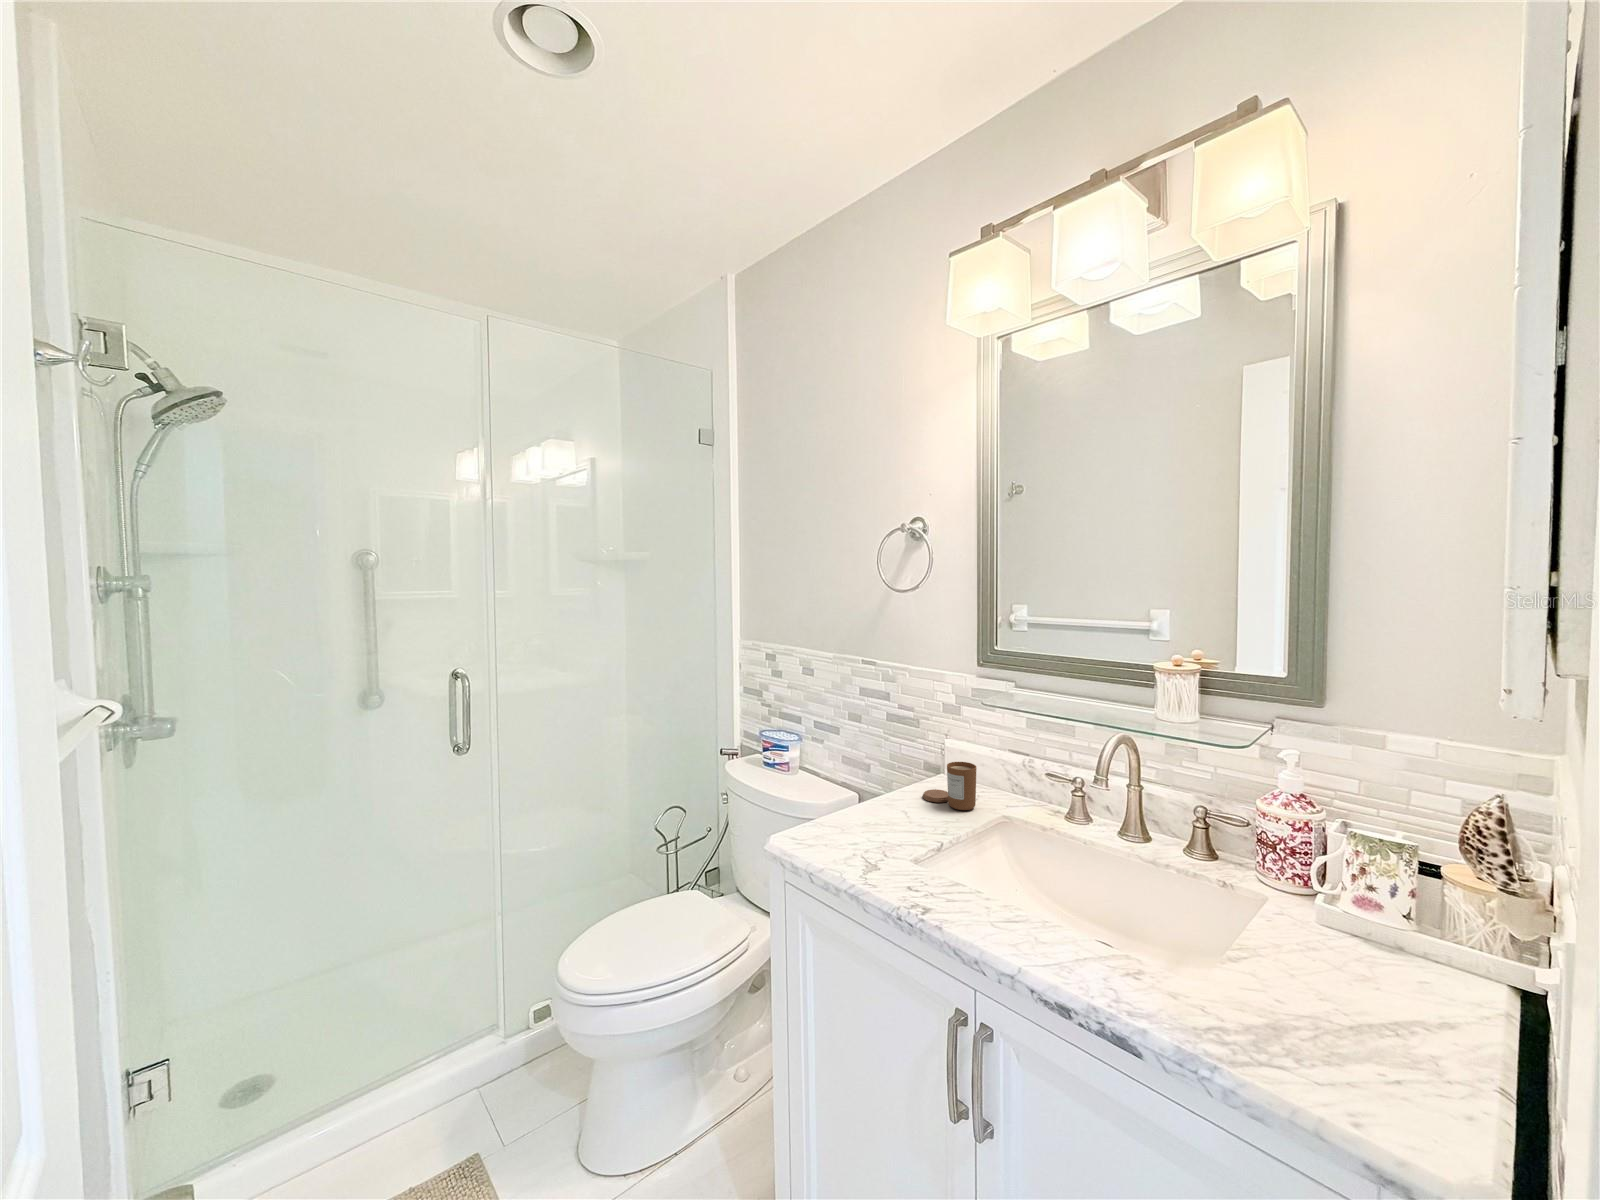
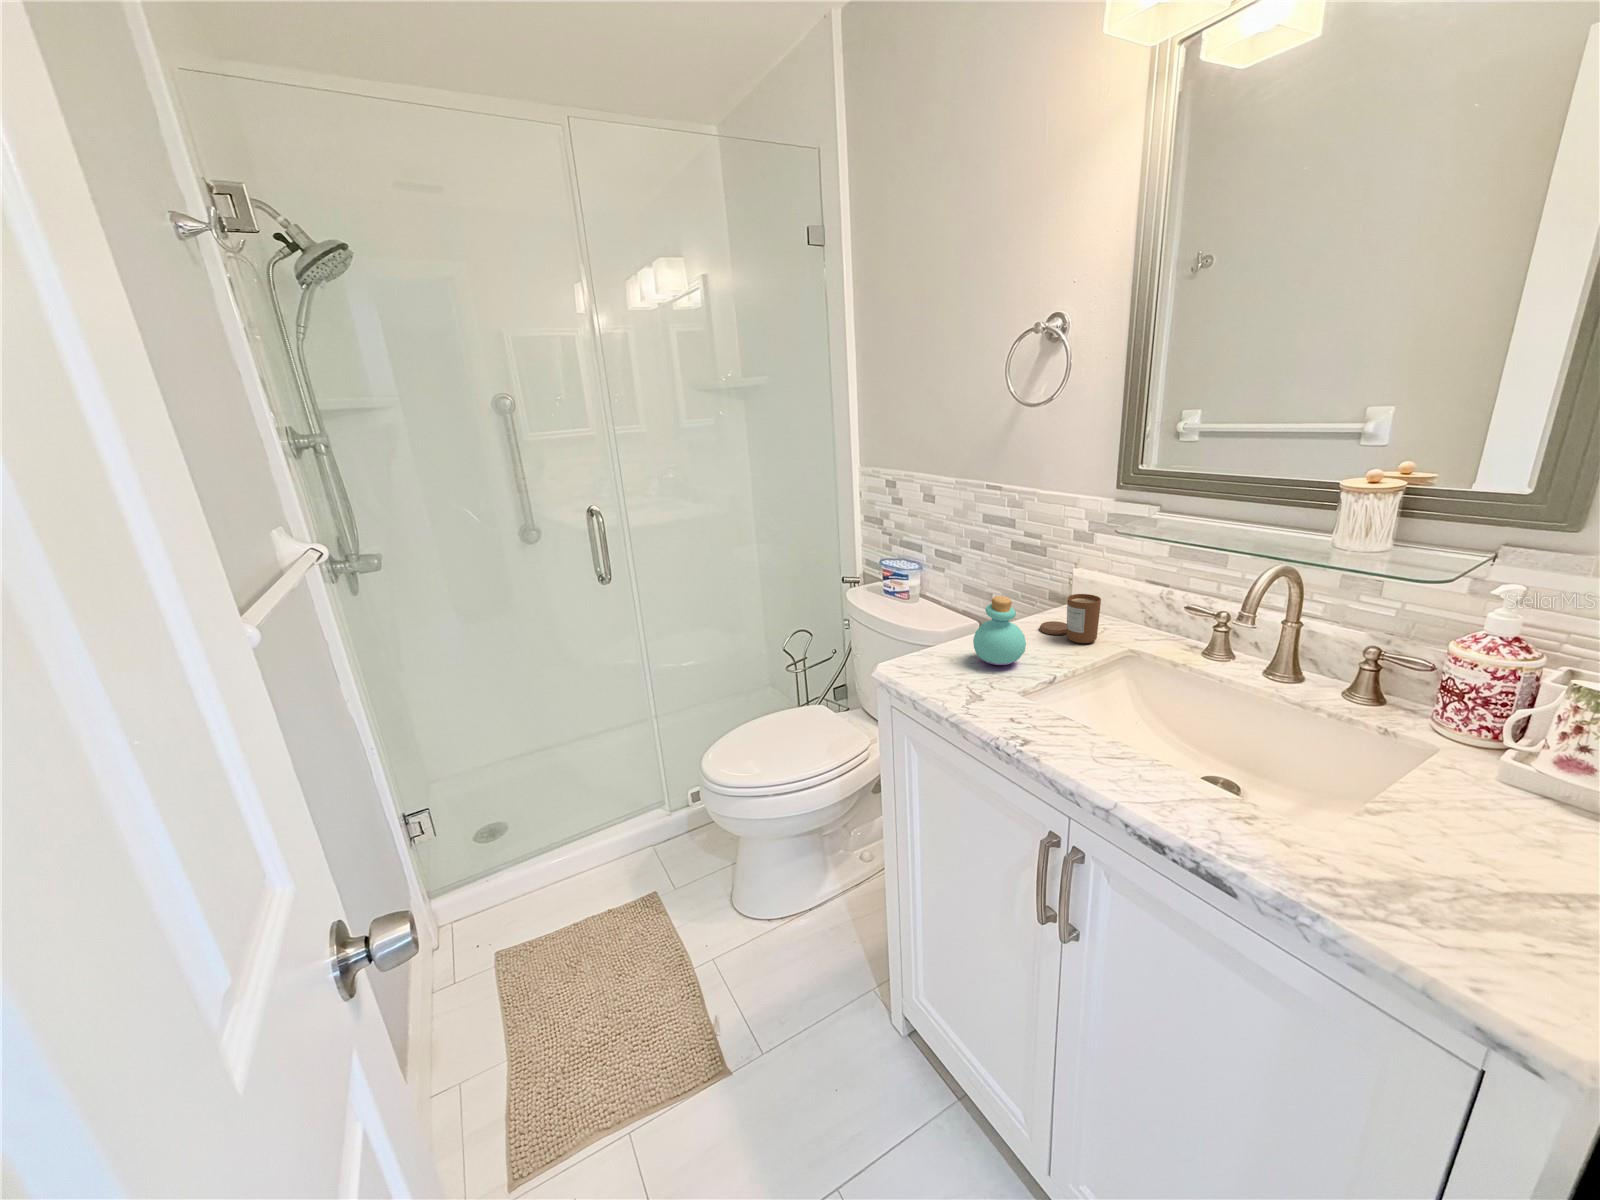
perfume bottle: none [865,763,915,833] -> present [973,596,1026,665]

